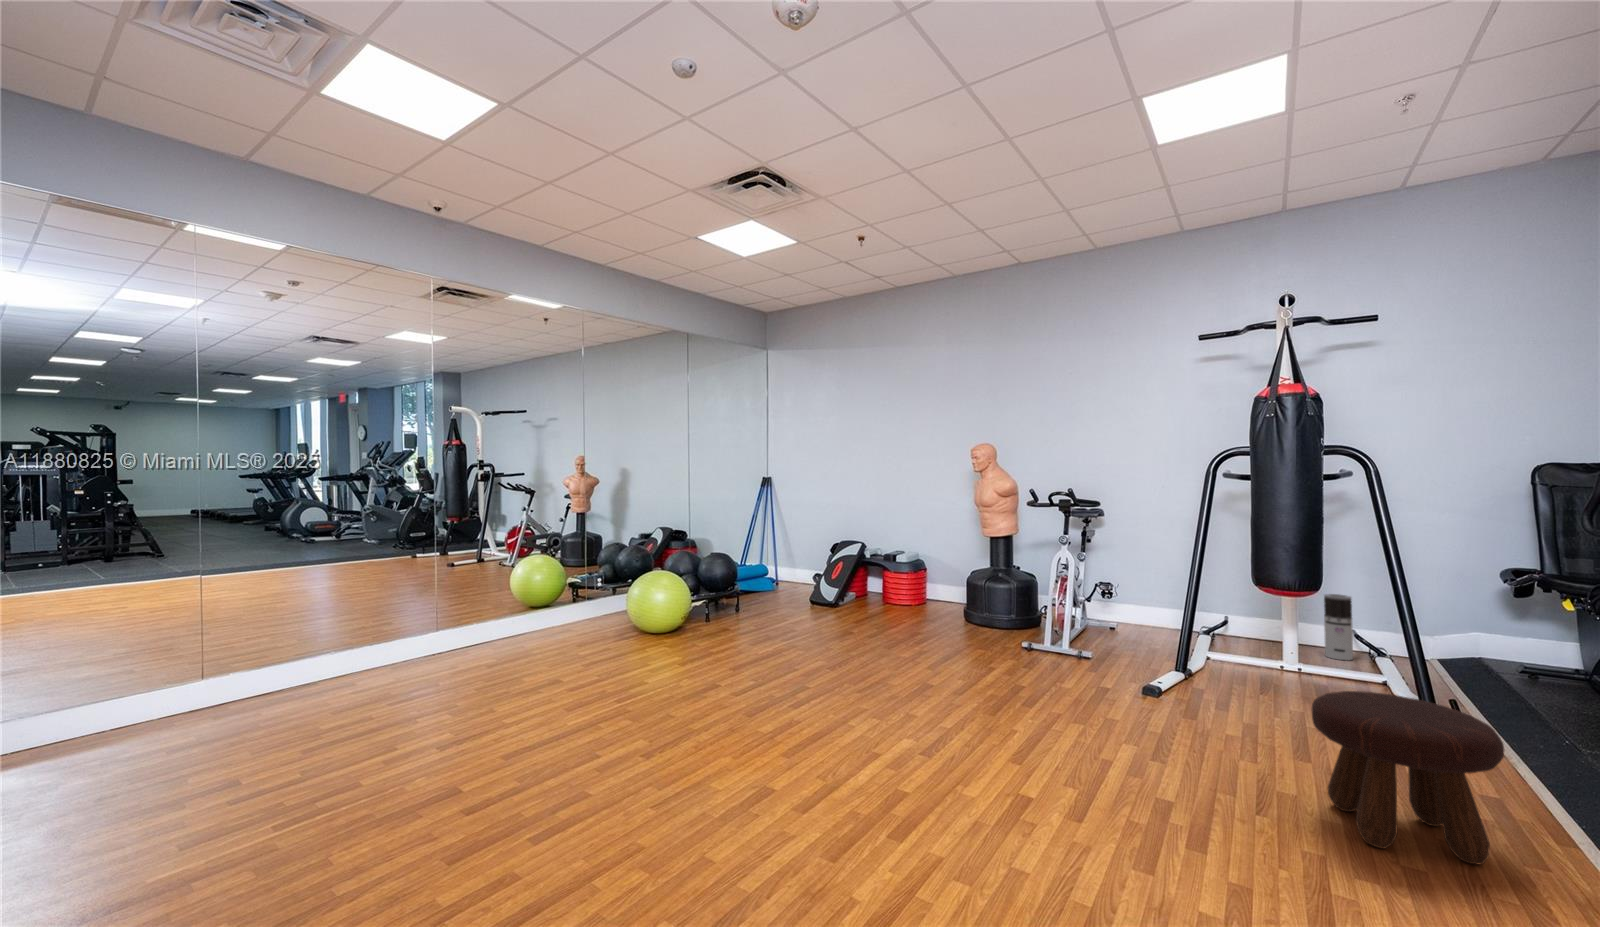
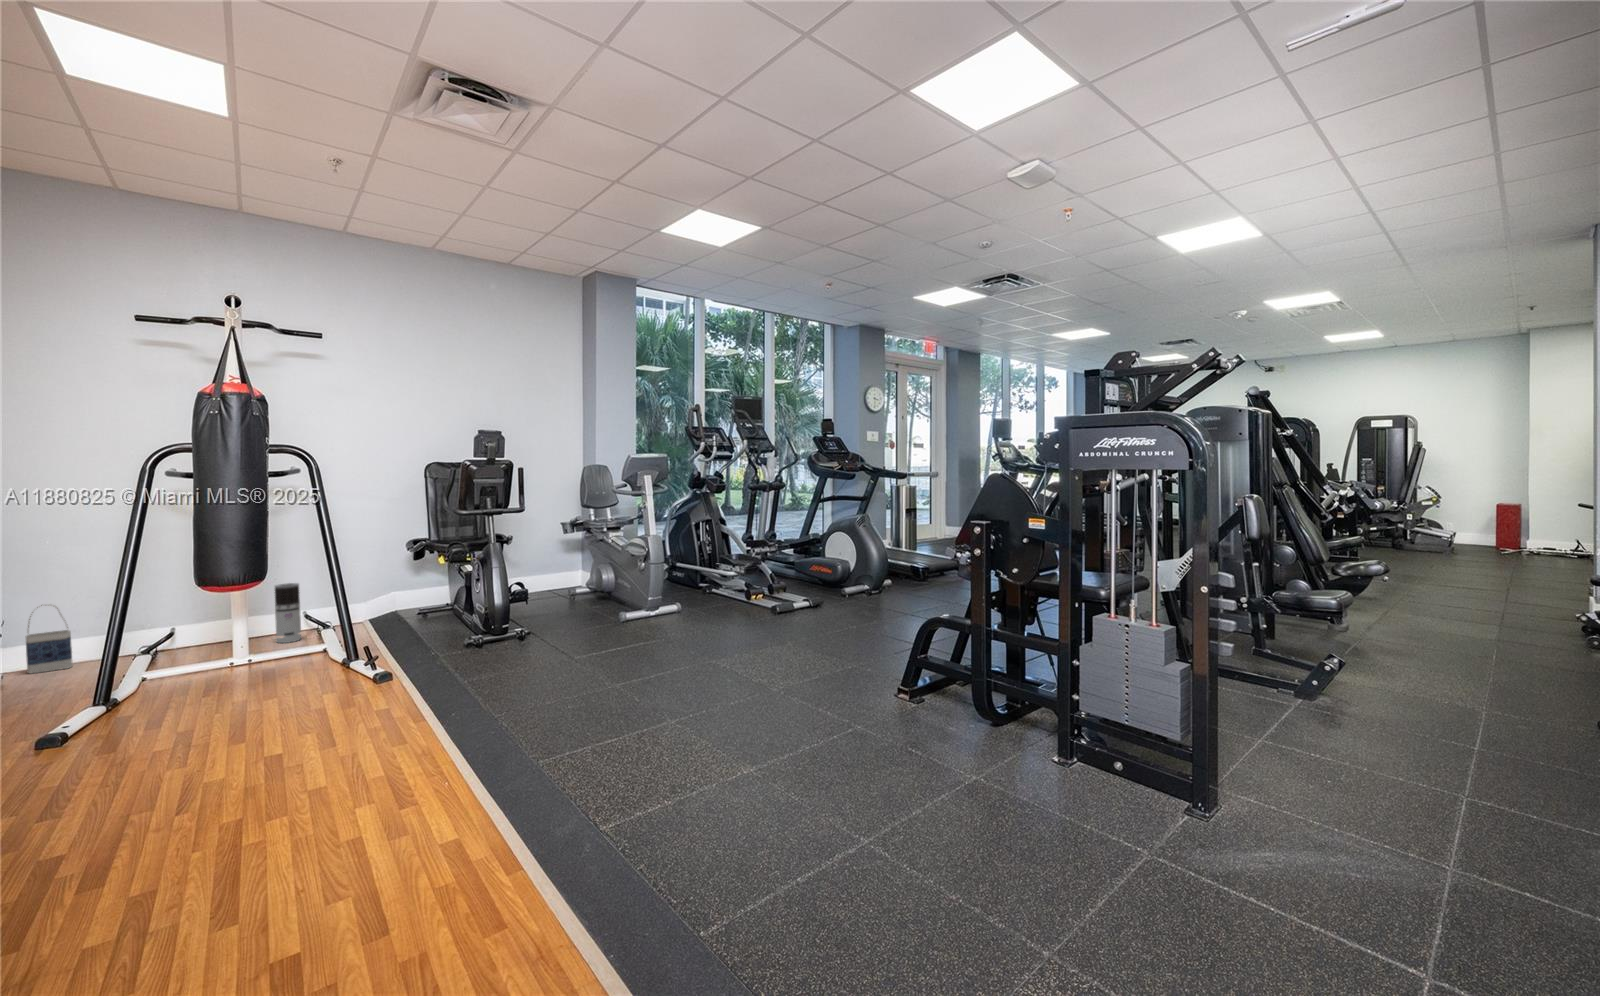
bag: none [1130,578,1158,632] -> present [26,605,73,674]
footstool: present [1312,691,1504,865] -> none [248,649,387,777]

